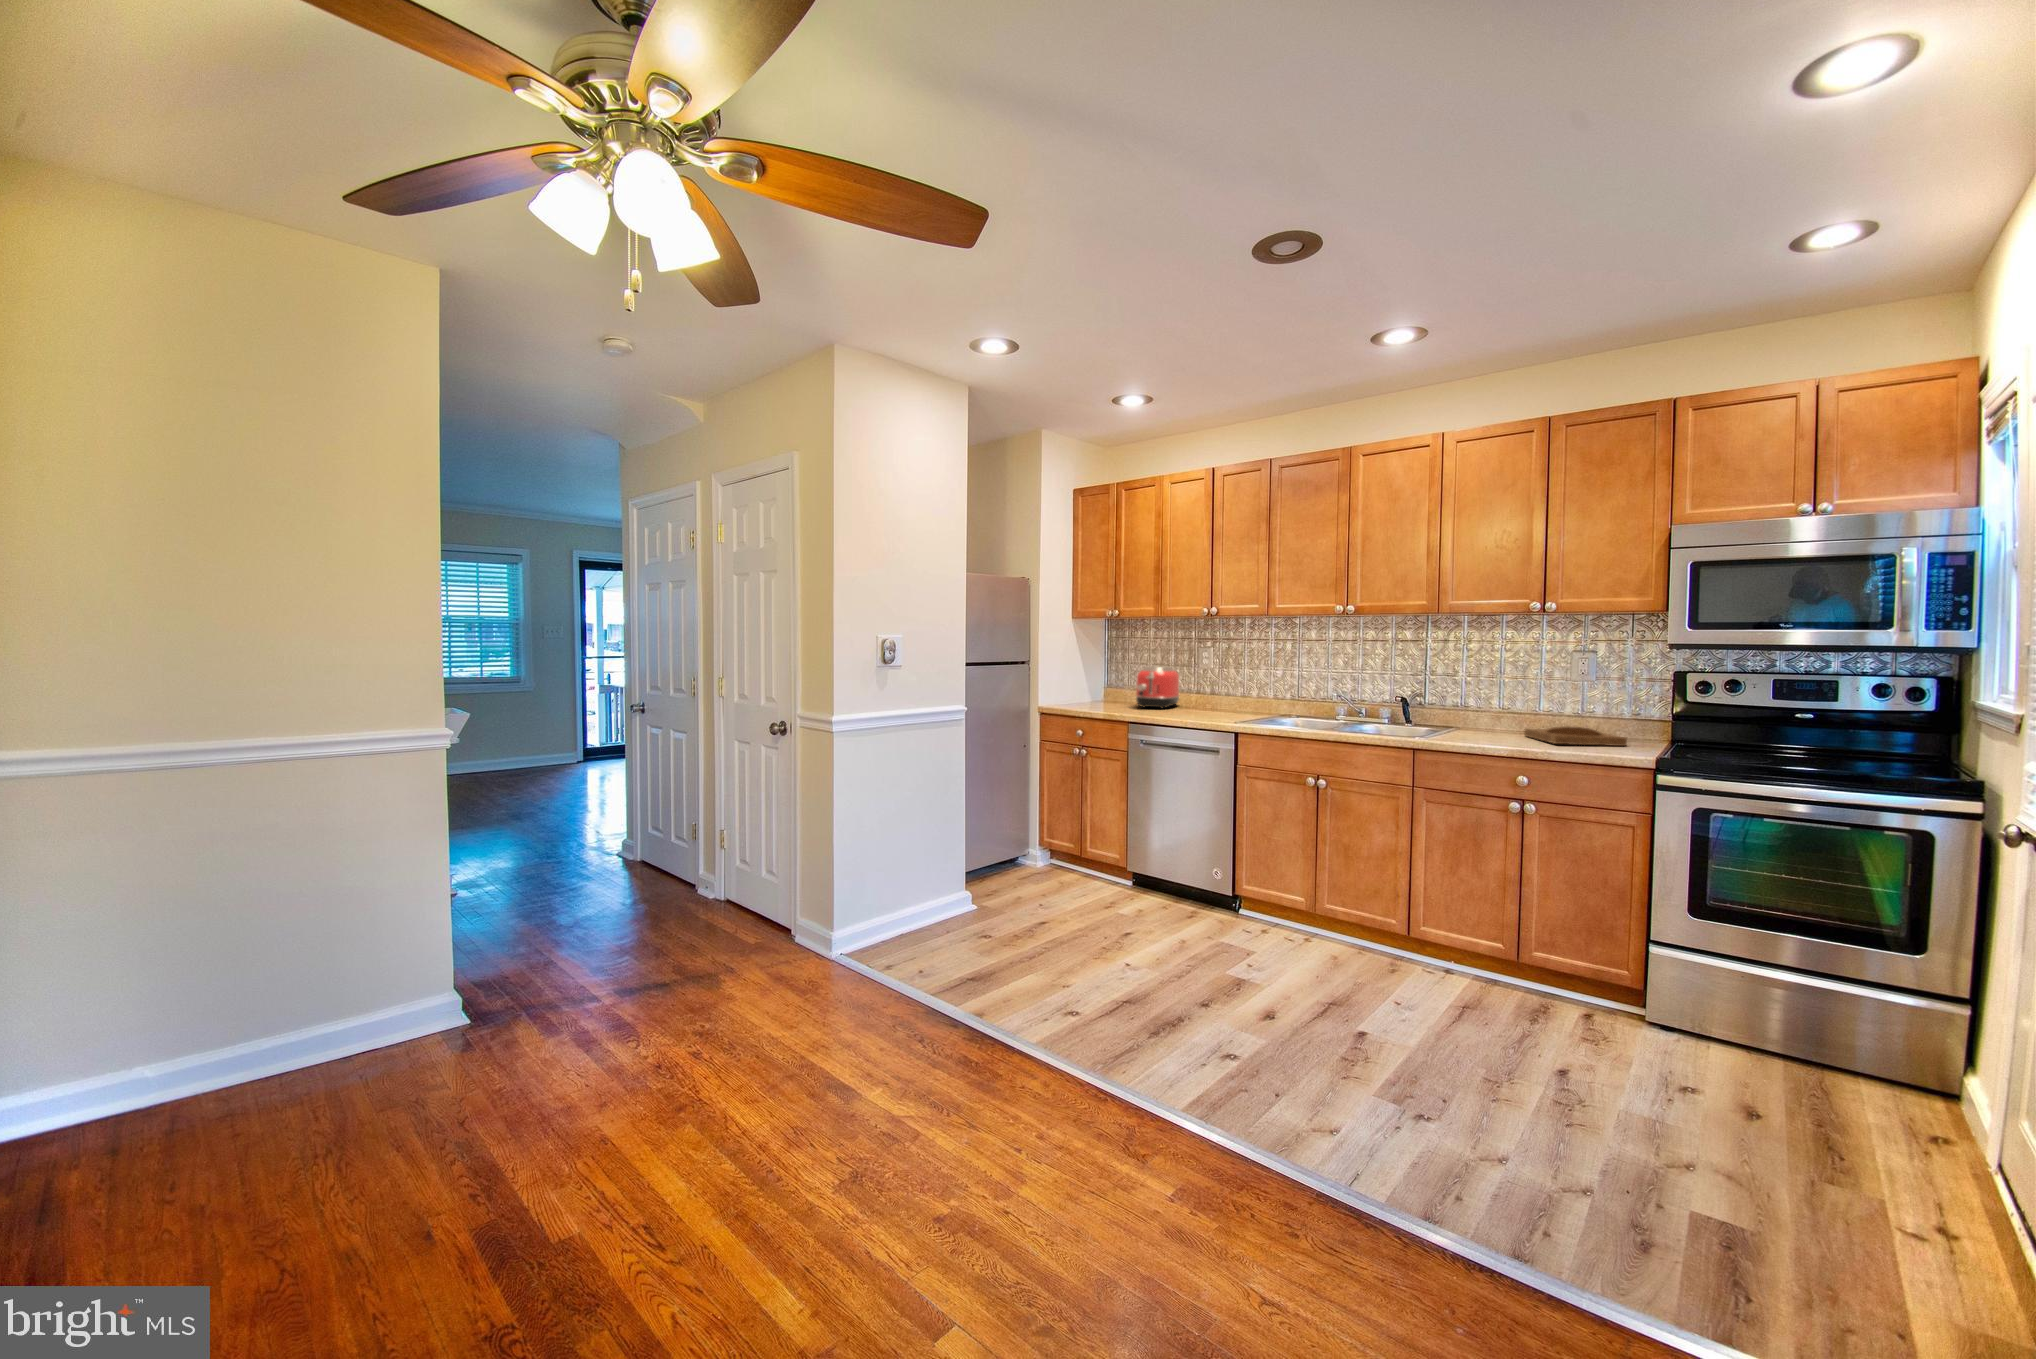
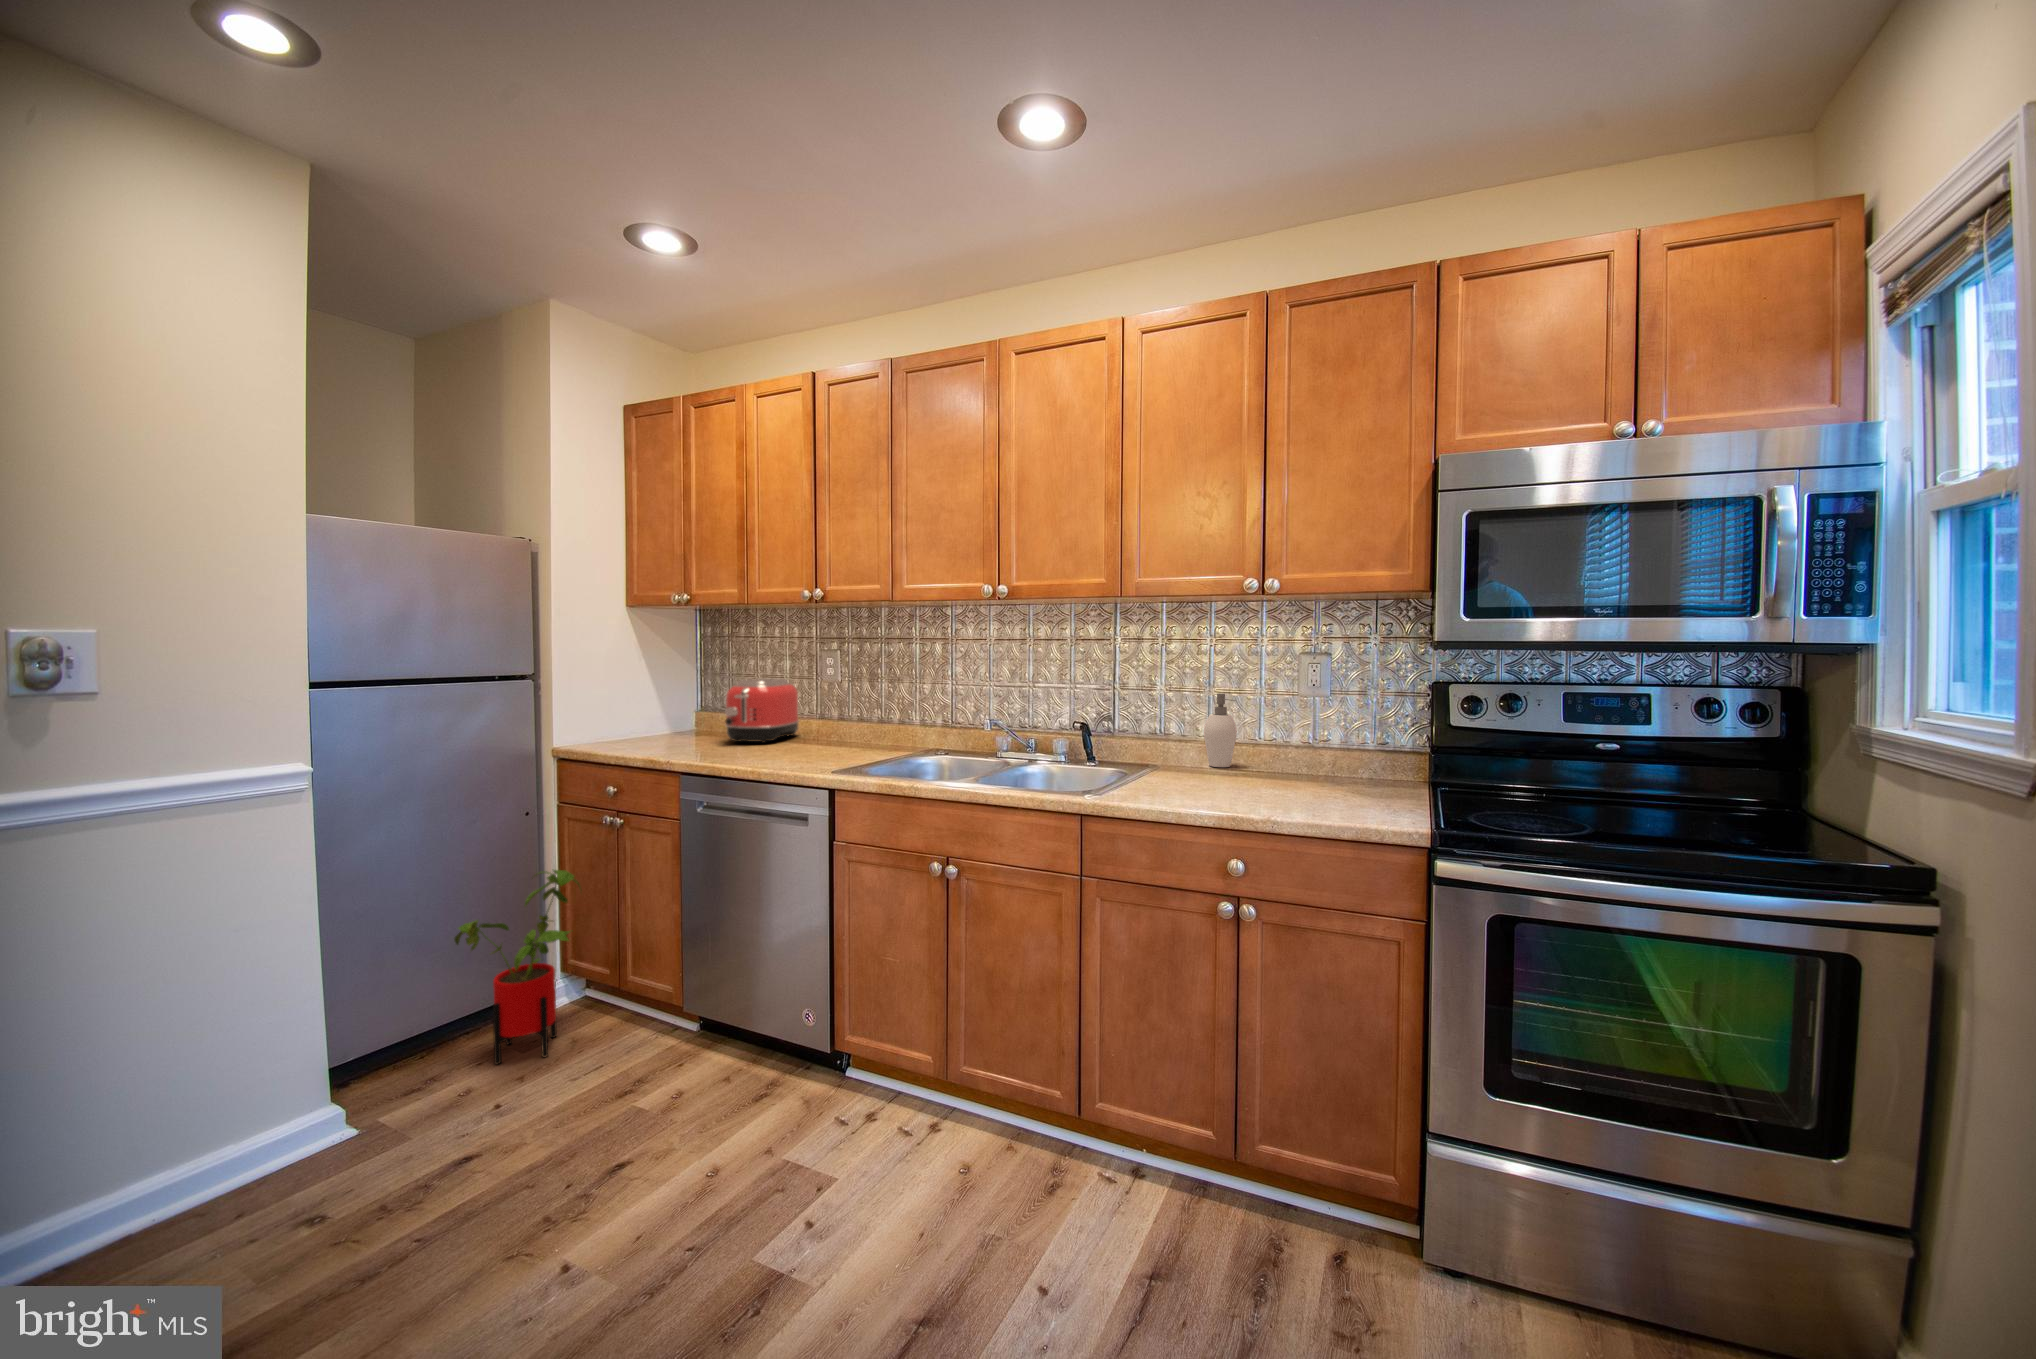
soap dispenser: none [1495,679,1521,730] -> present [1204,693,1237,767]
tray: present [1524,726,1627,746] -> none [1241,766,1375,799]
house plant: none [1003,778,1069,887] -> present [454,870,581,1065]

